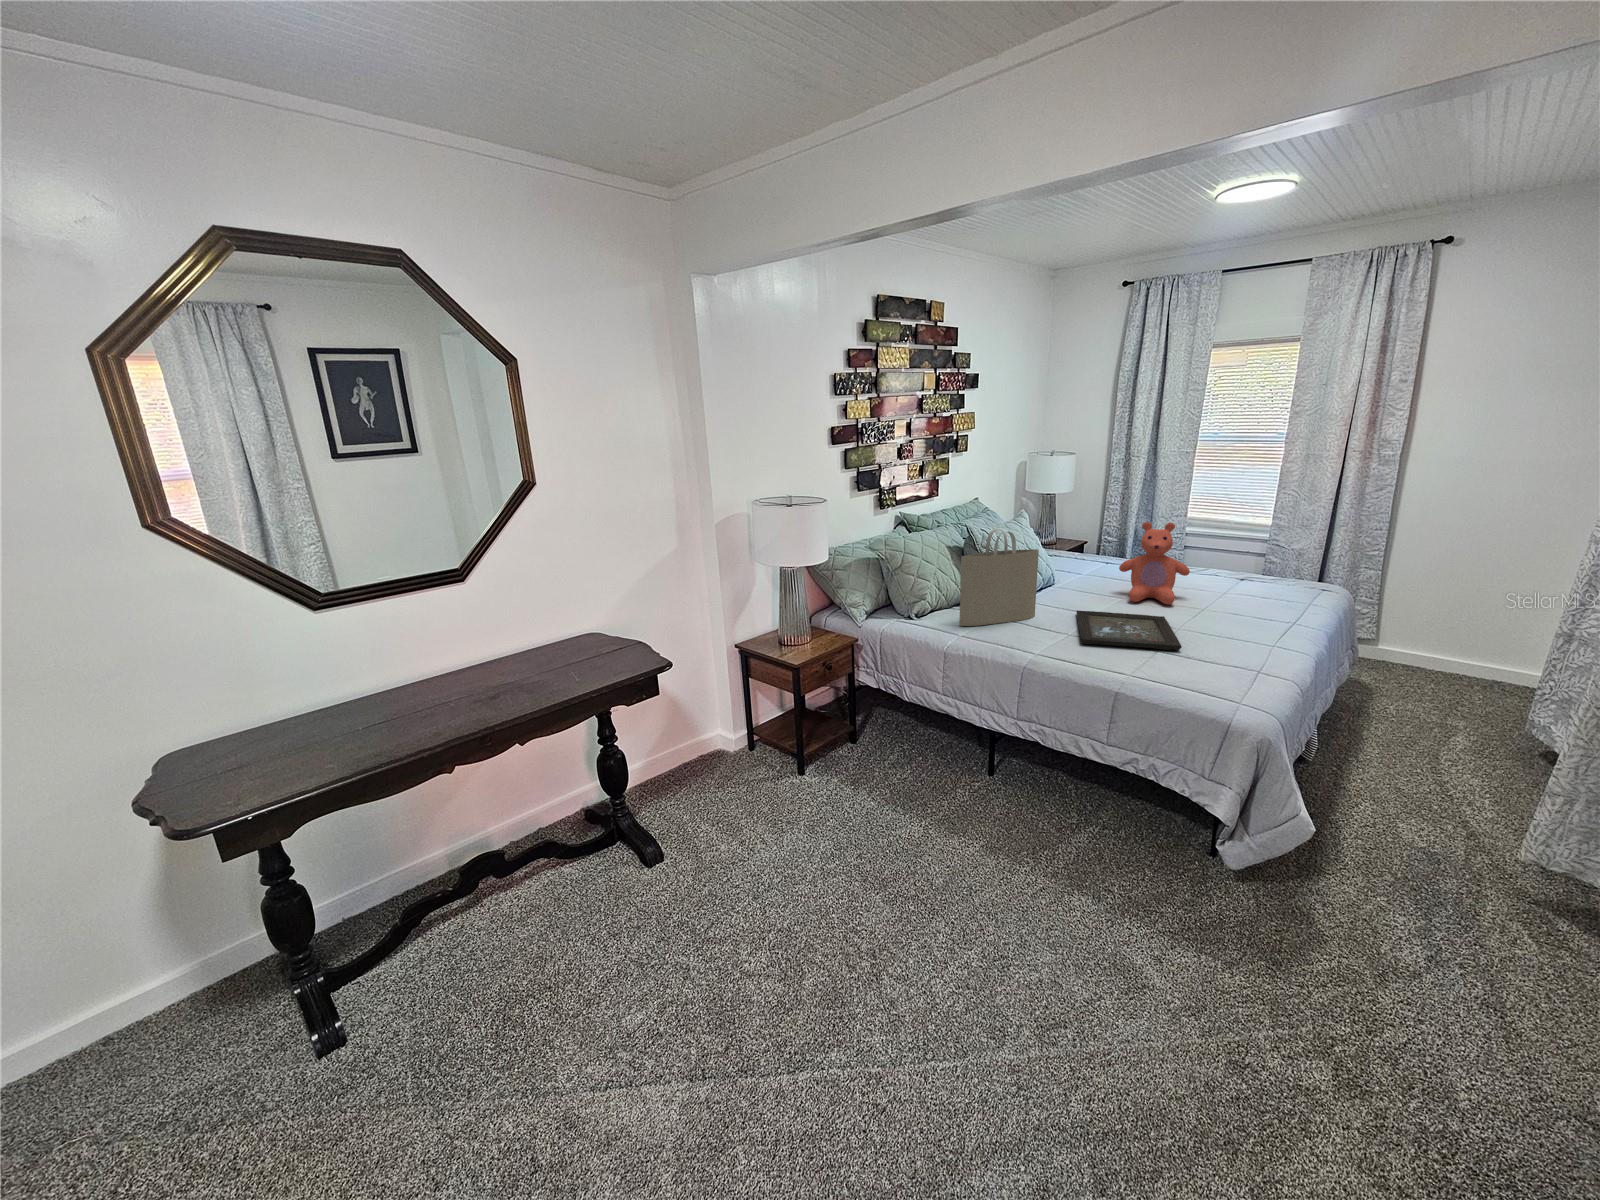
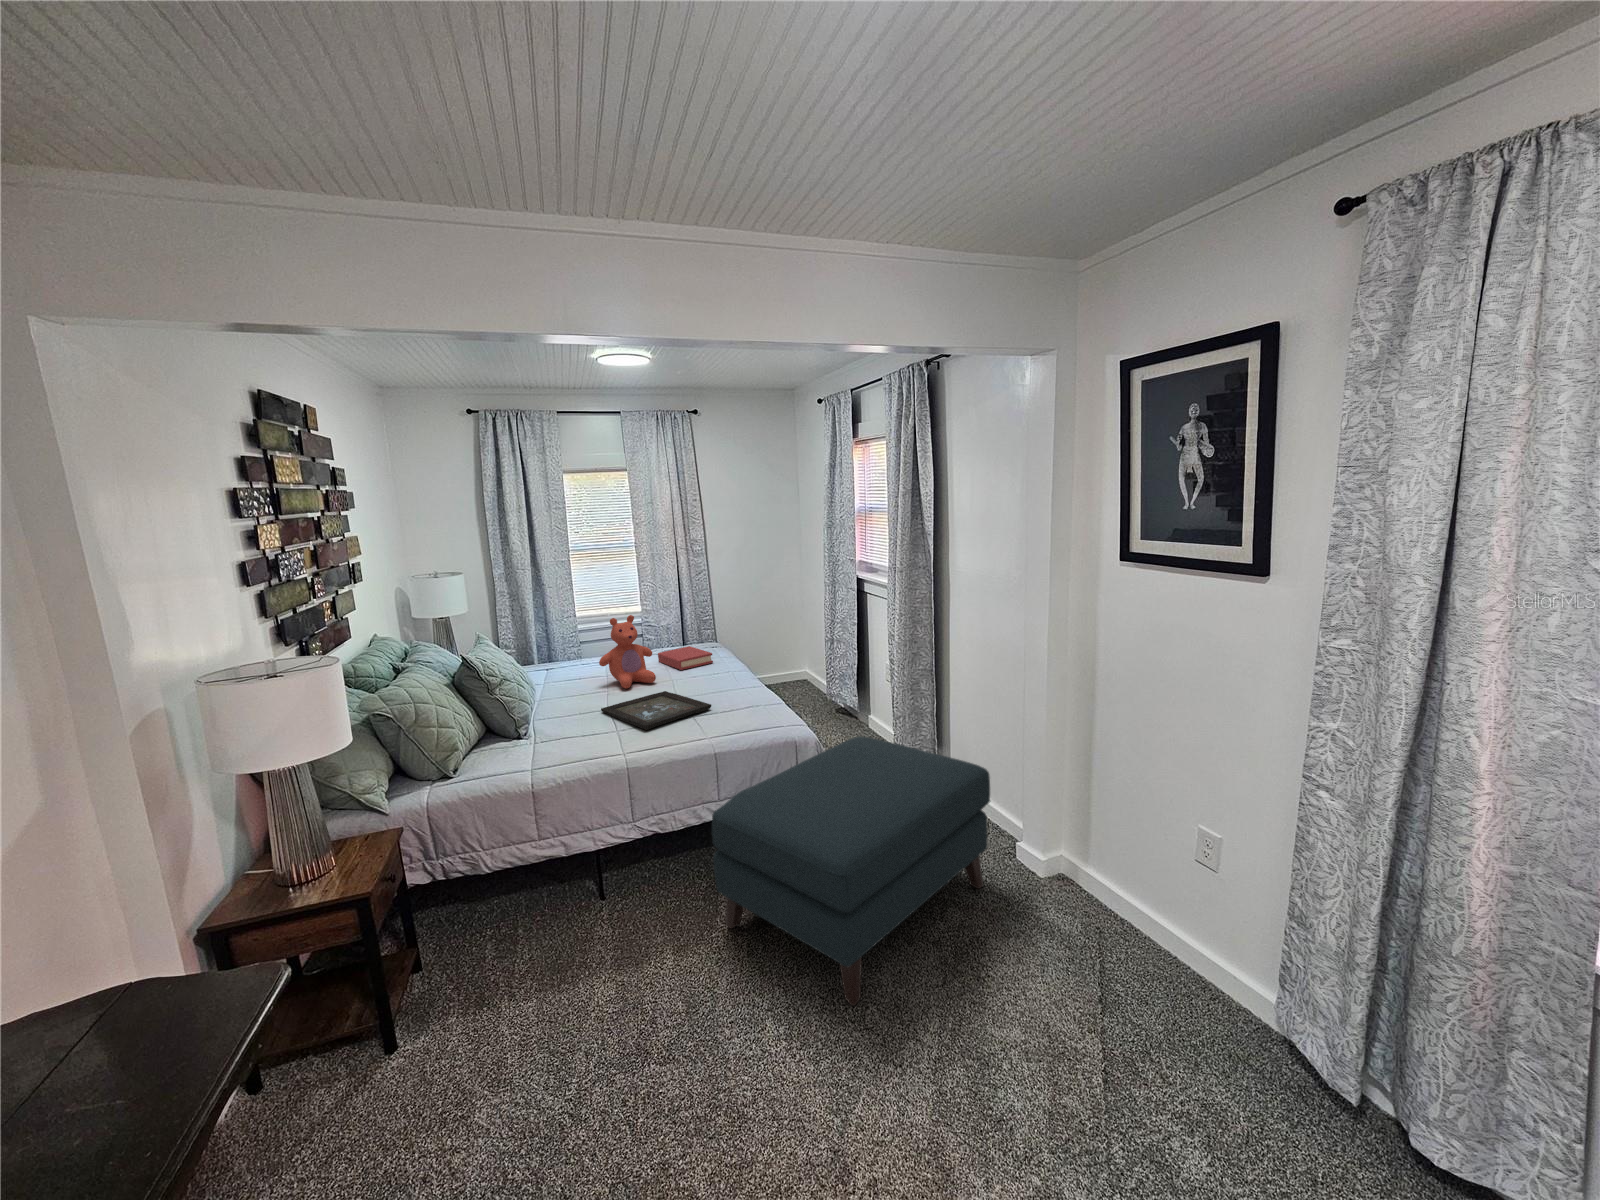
tote bag: present [960,529,1039,626] -> none [507,647,571,760]
hardback book: none [1217,576,1281,607] -> present [658,646,713,670]
ottoman: none [1038,737,1499,1086] -> present [712,736,990,1005]

